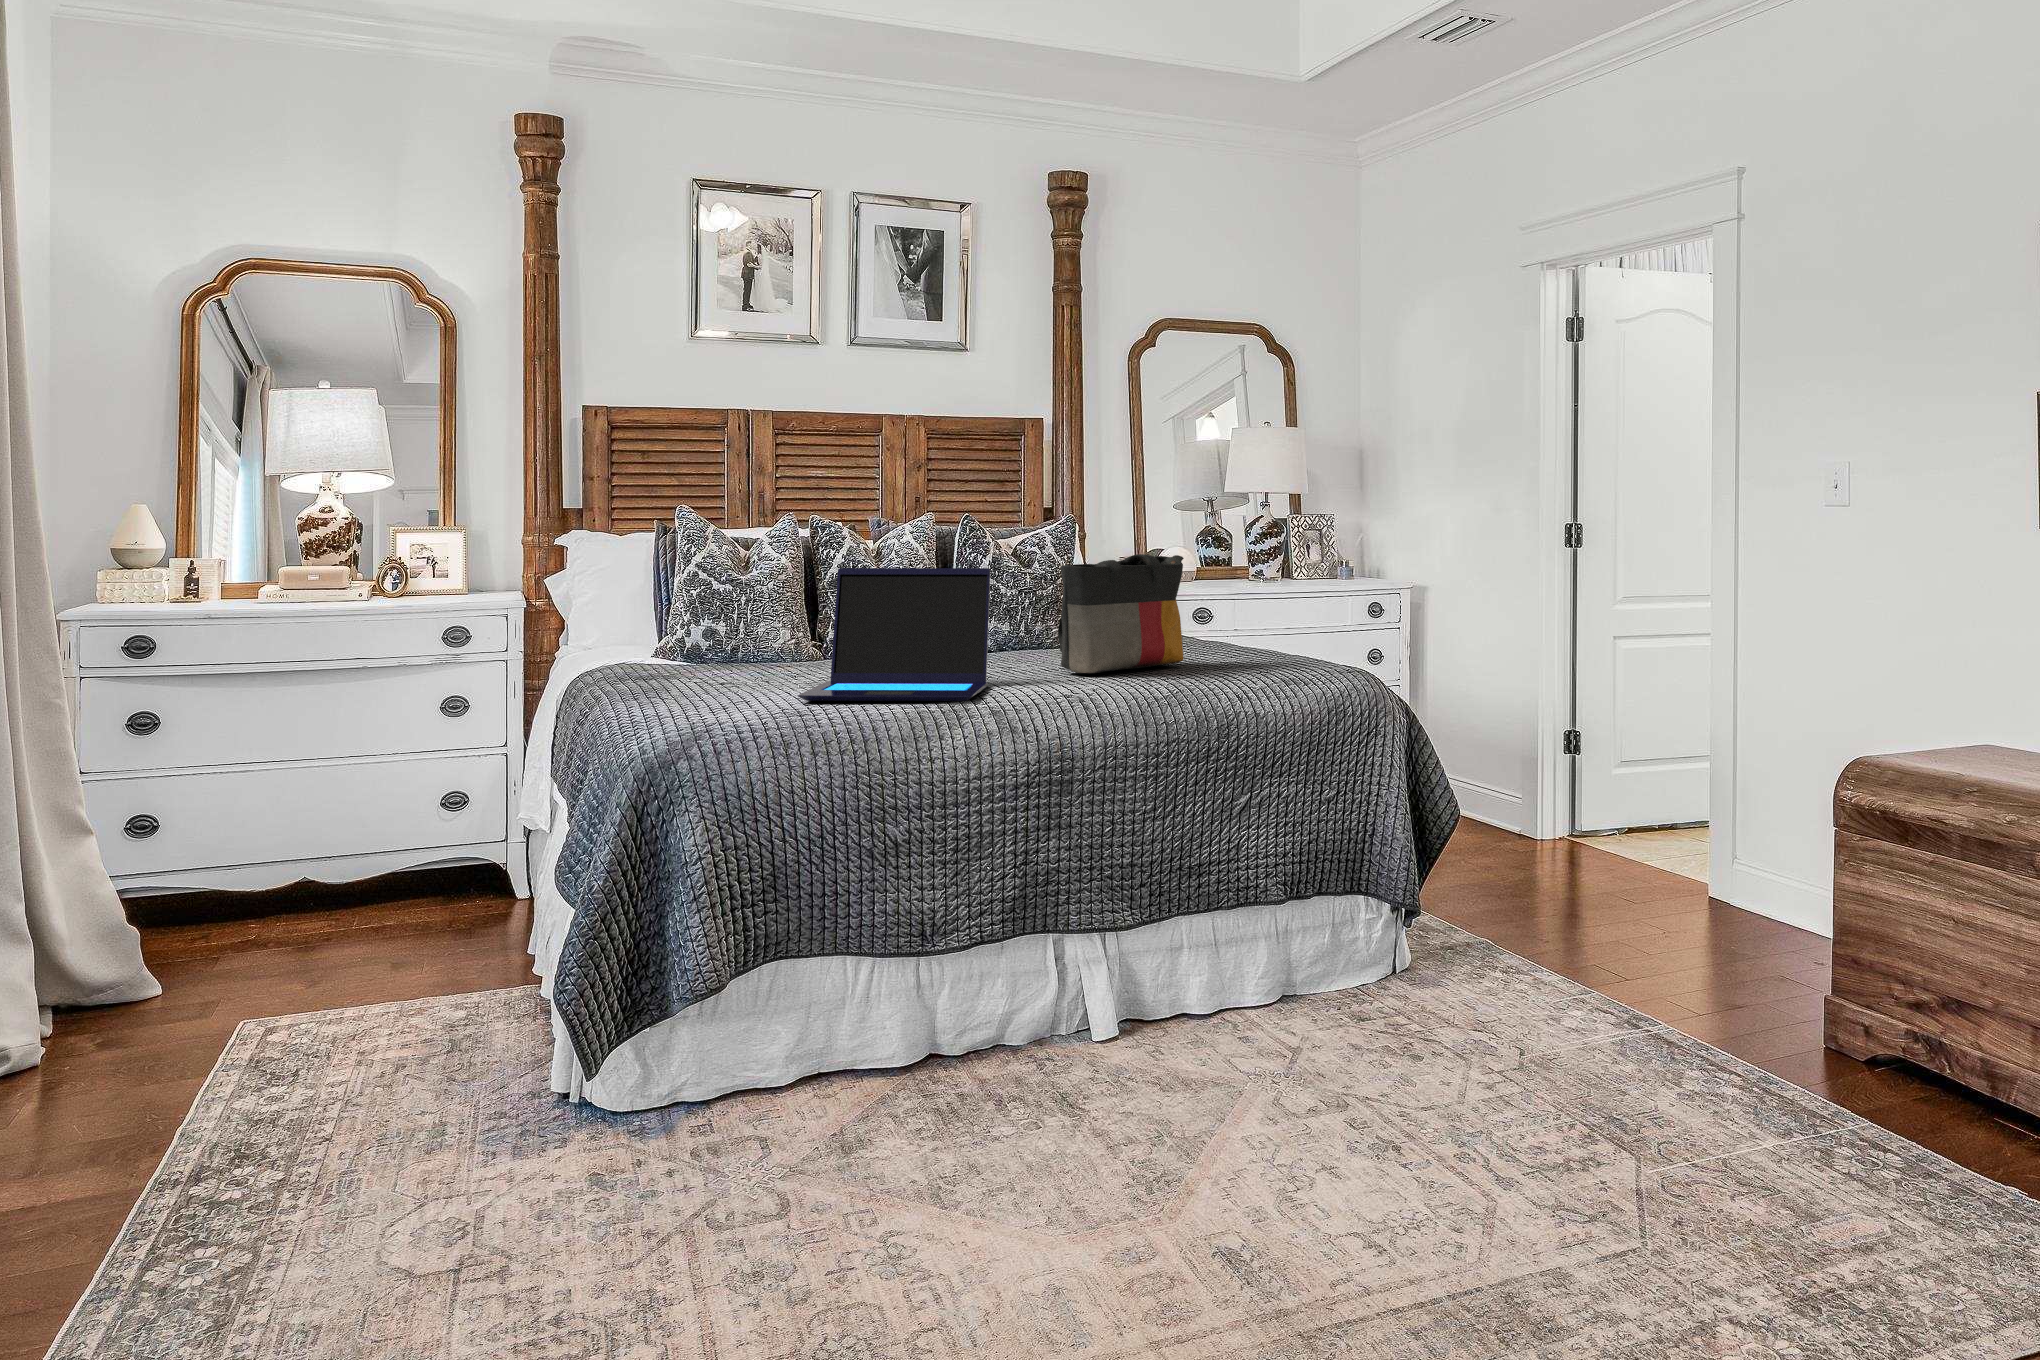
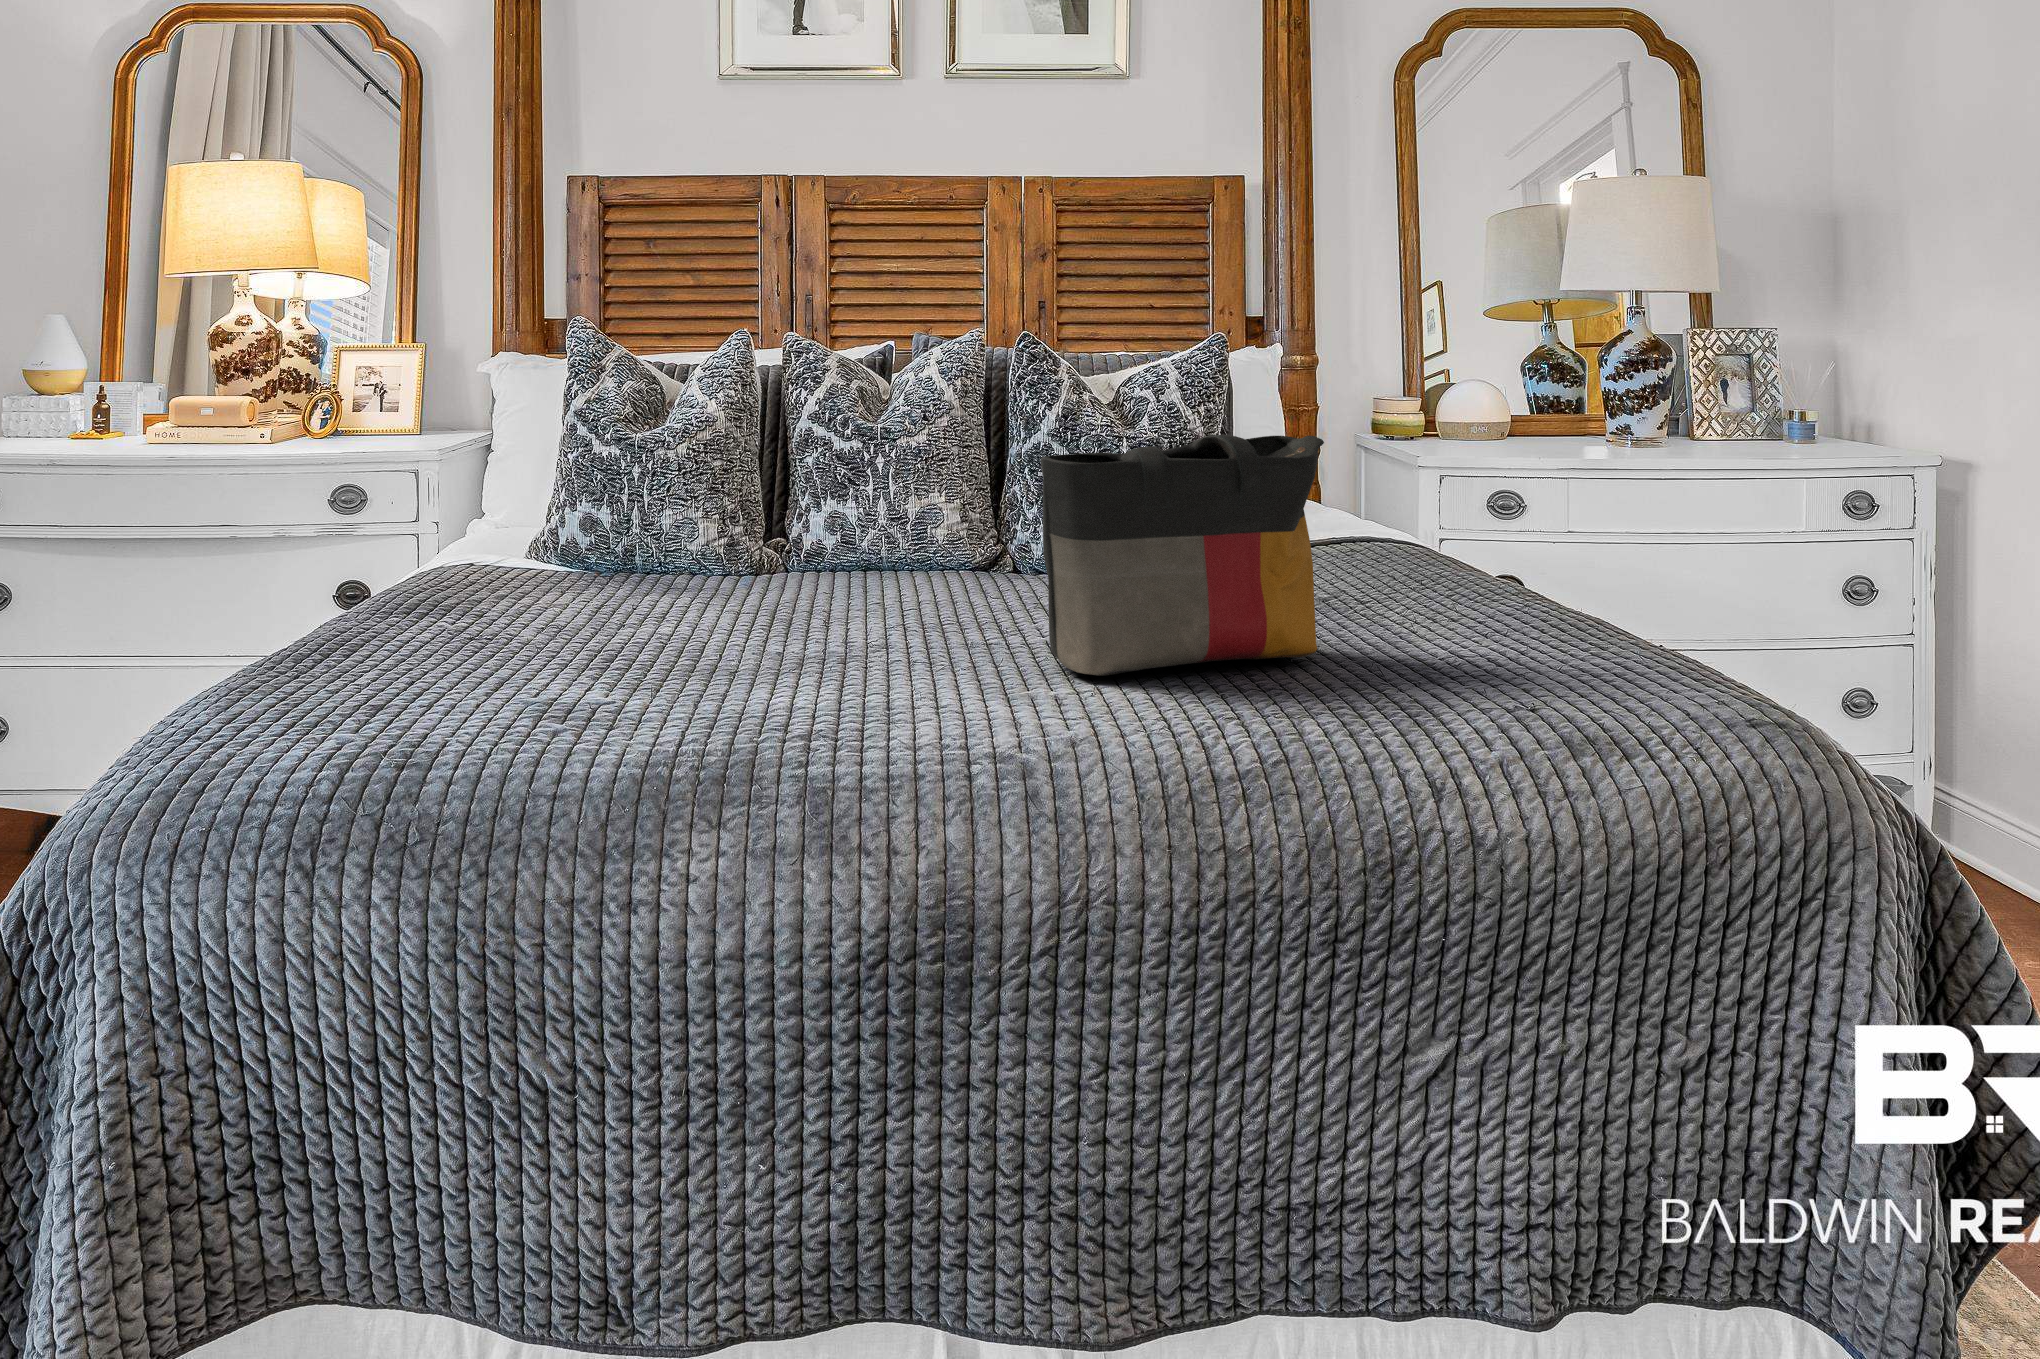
laptop: present [798,568,990,701] -> none [458,449,890,751]

